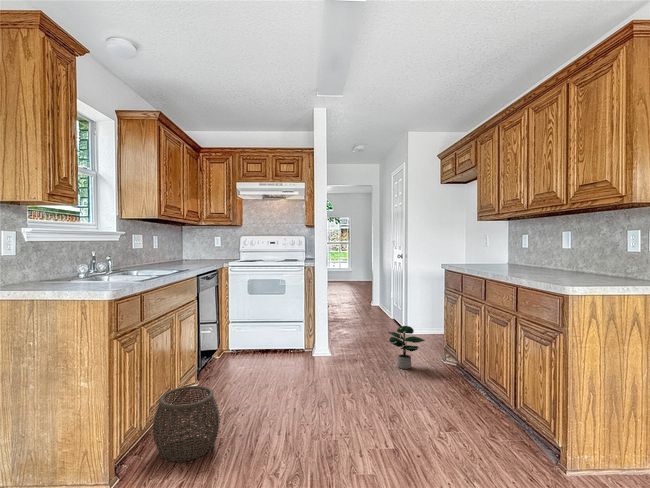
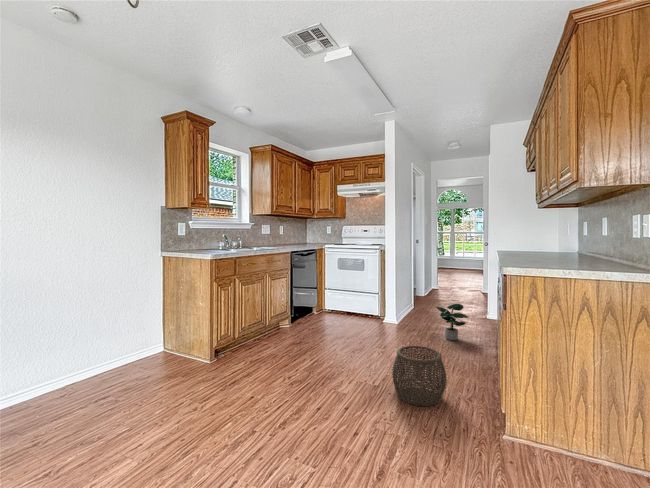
woven basket: present [152,386,220,462] -> present [392,346,447,406]

